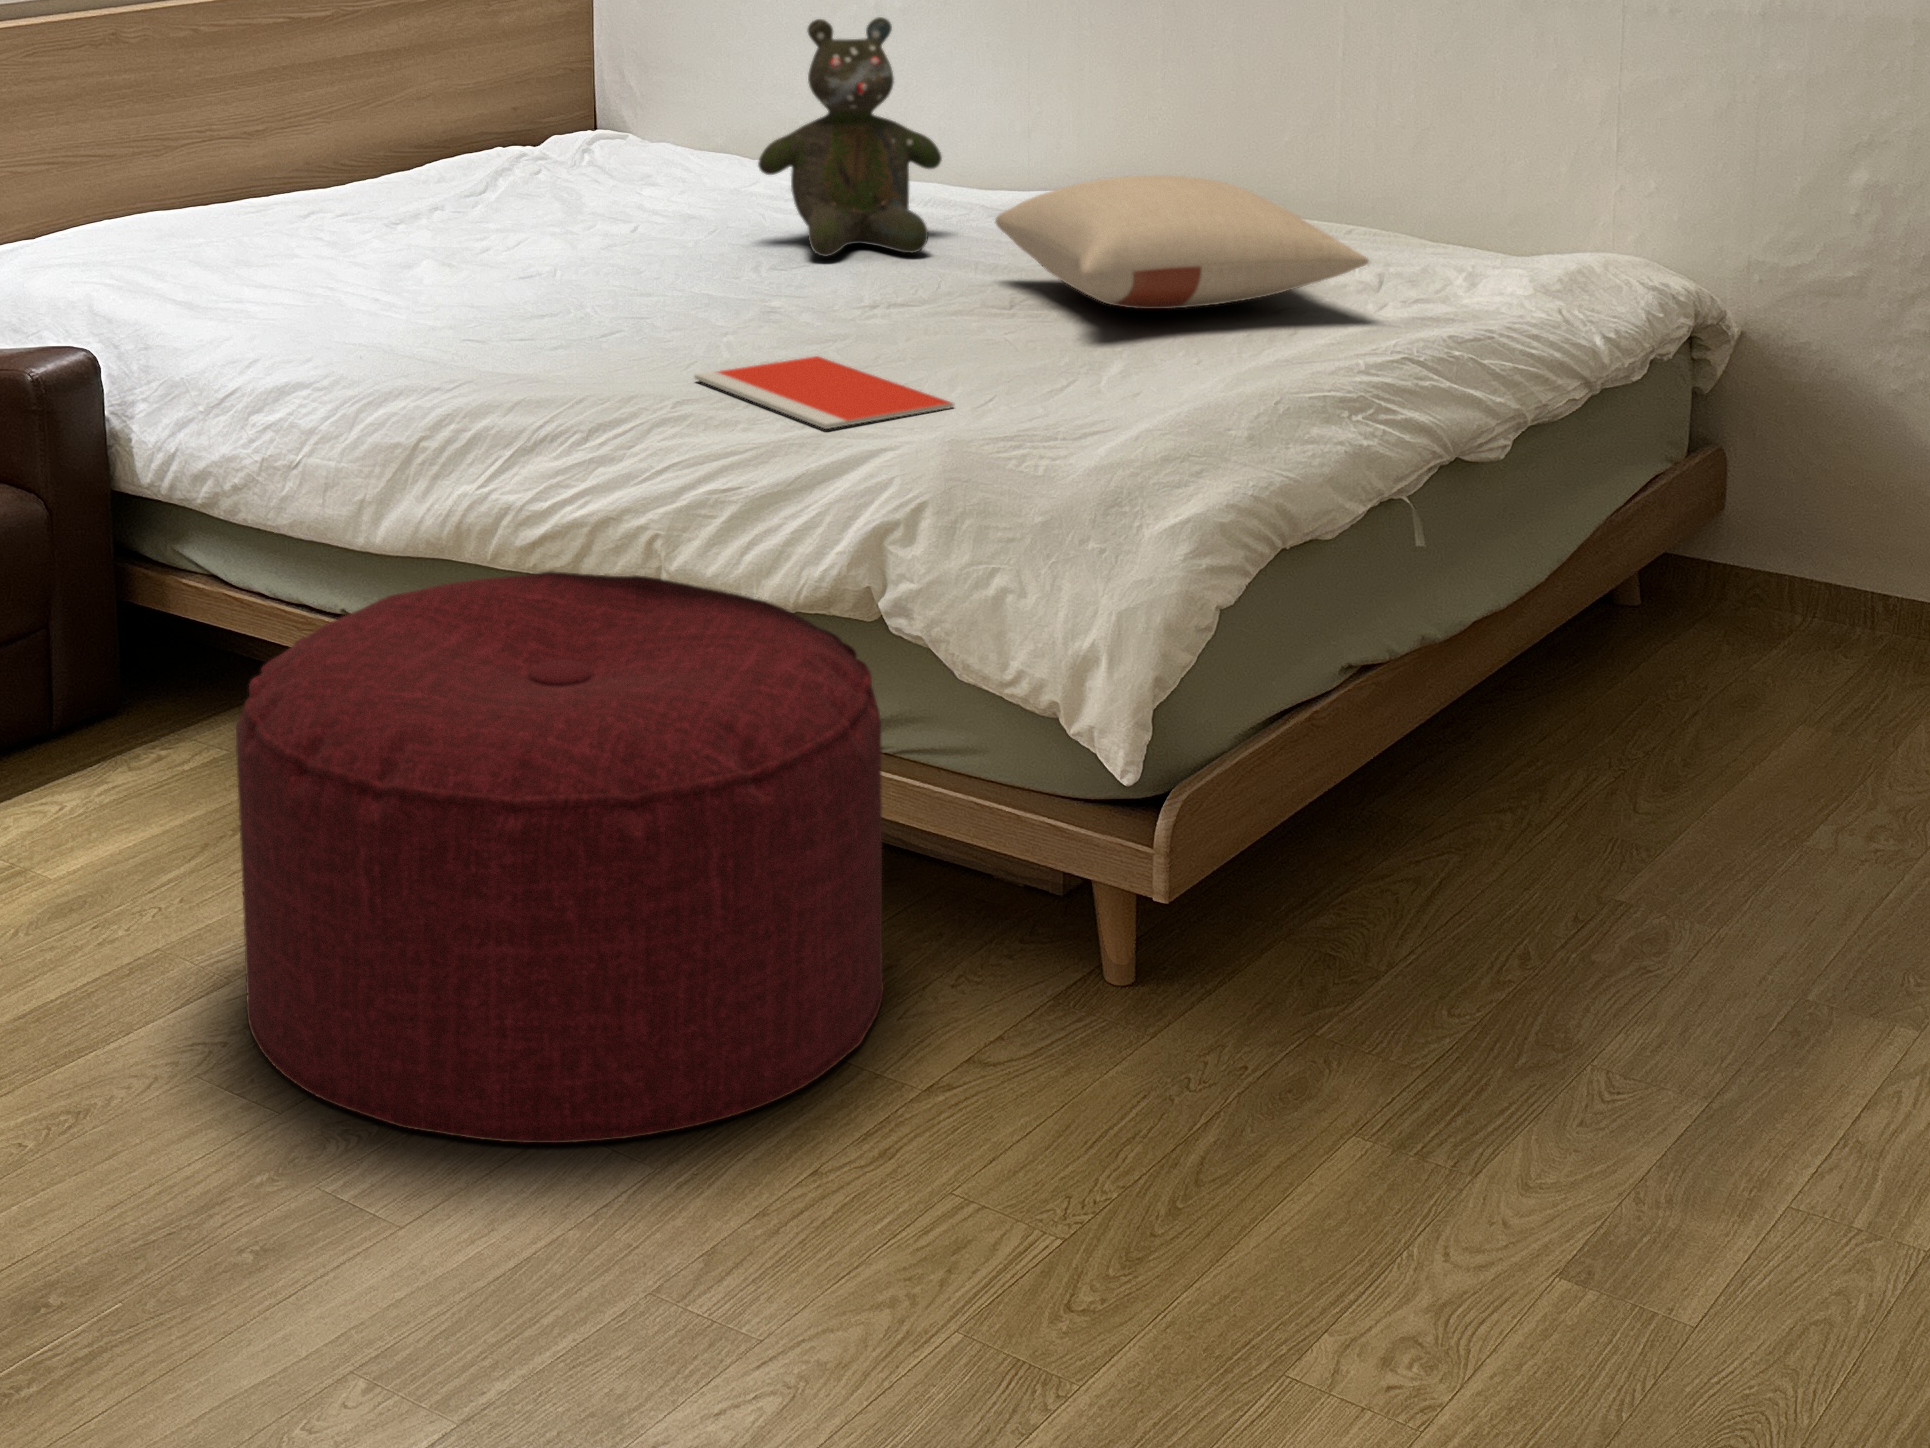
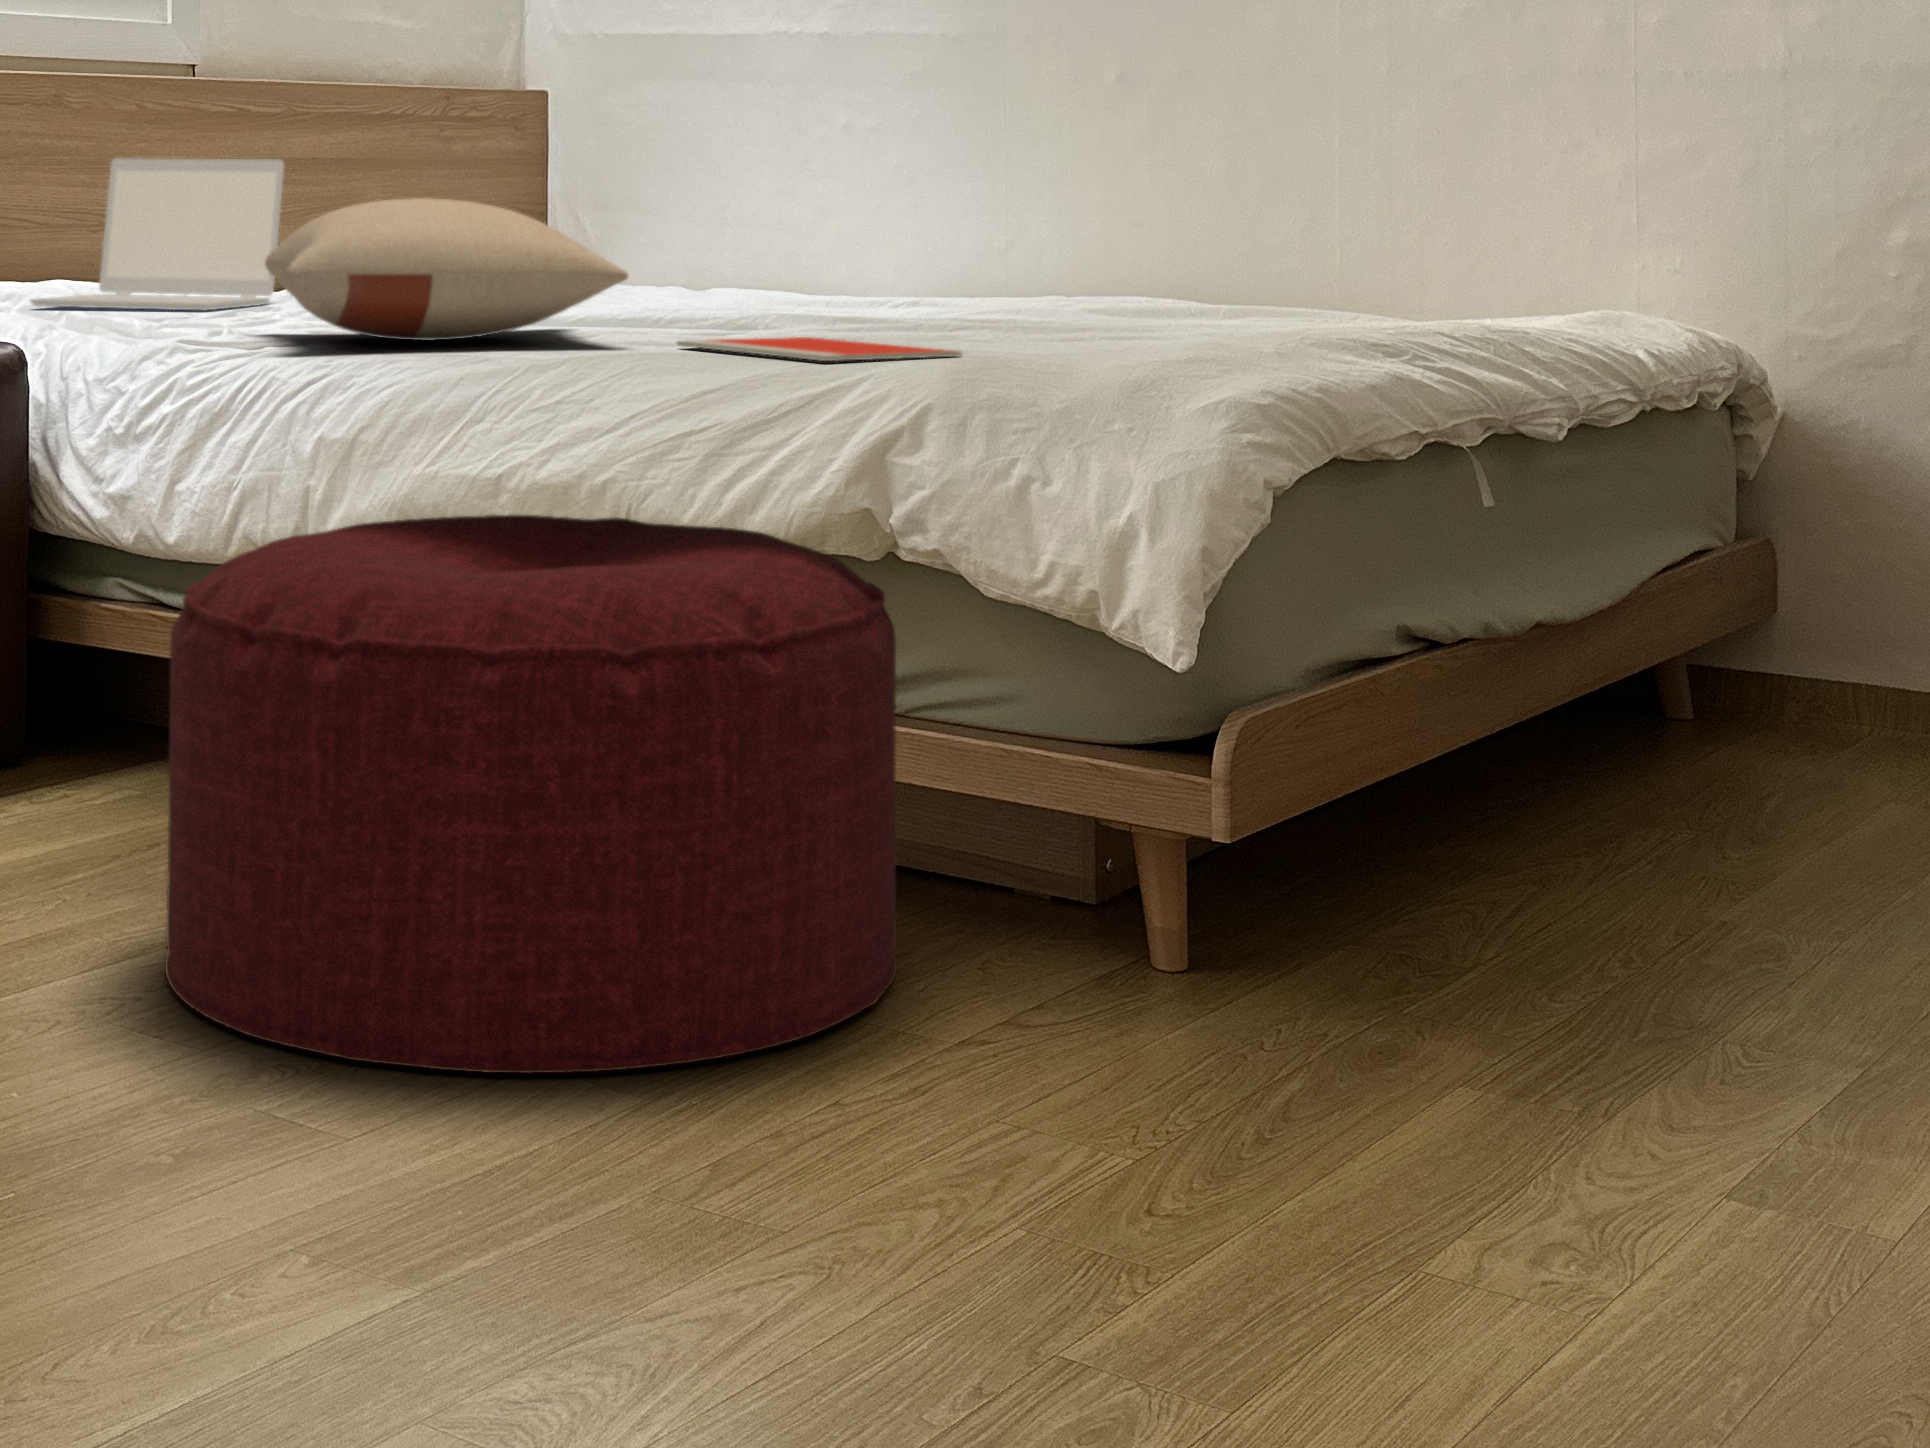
teddy bear: present [758,17,942,257] -> none [731,69,924,308]
laptop: none [101,89,334,257] -> present [31,158,284,310]
pillow: present [995,175,1369,309] -> present [265,198,628,340]

